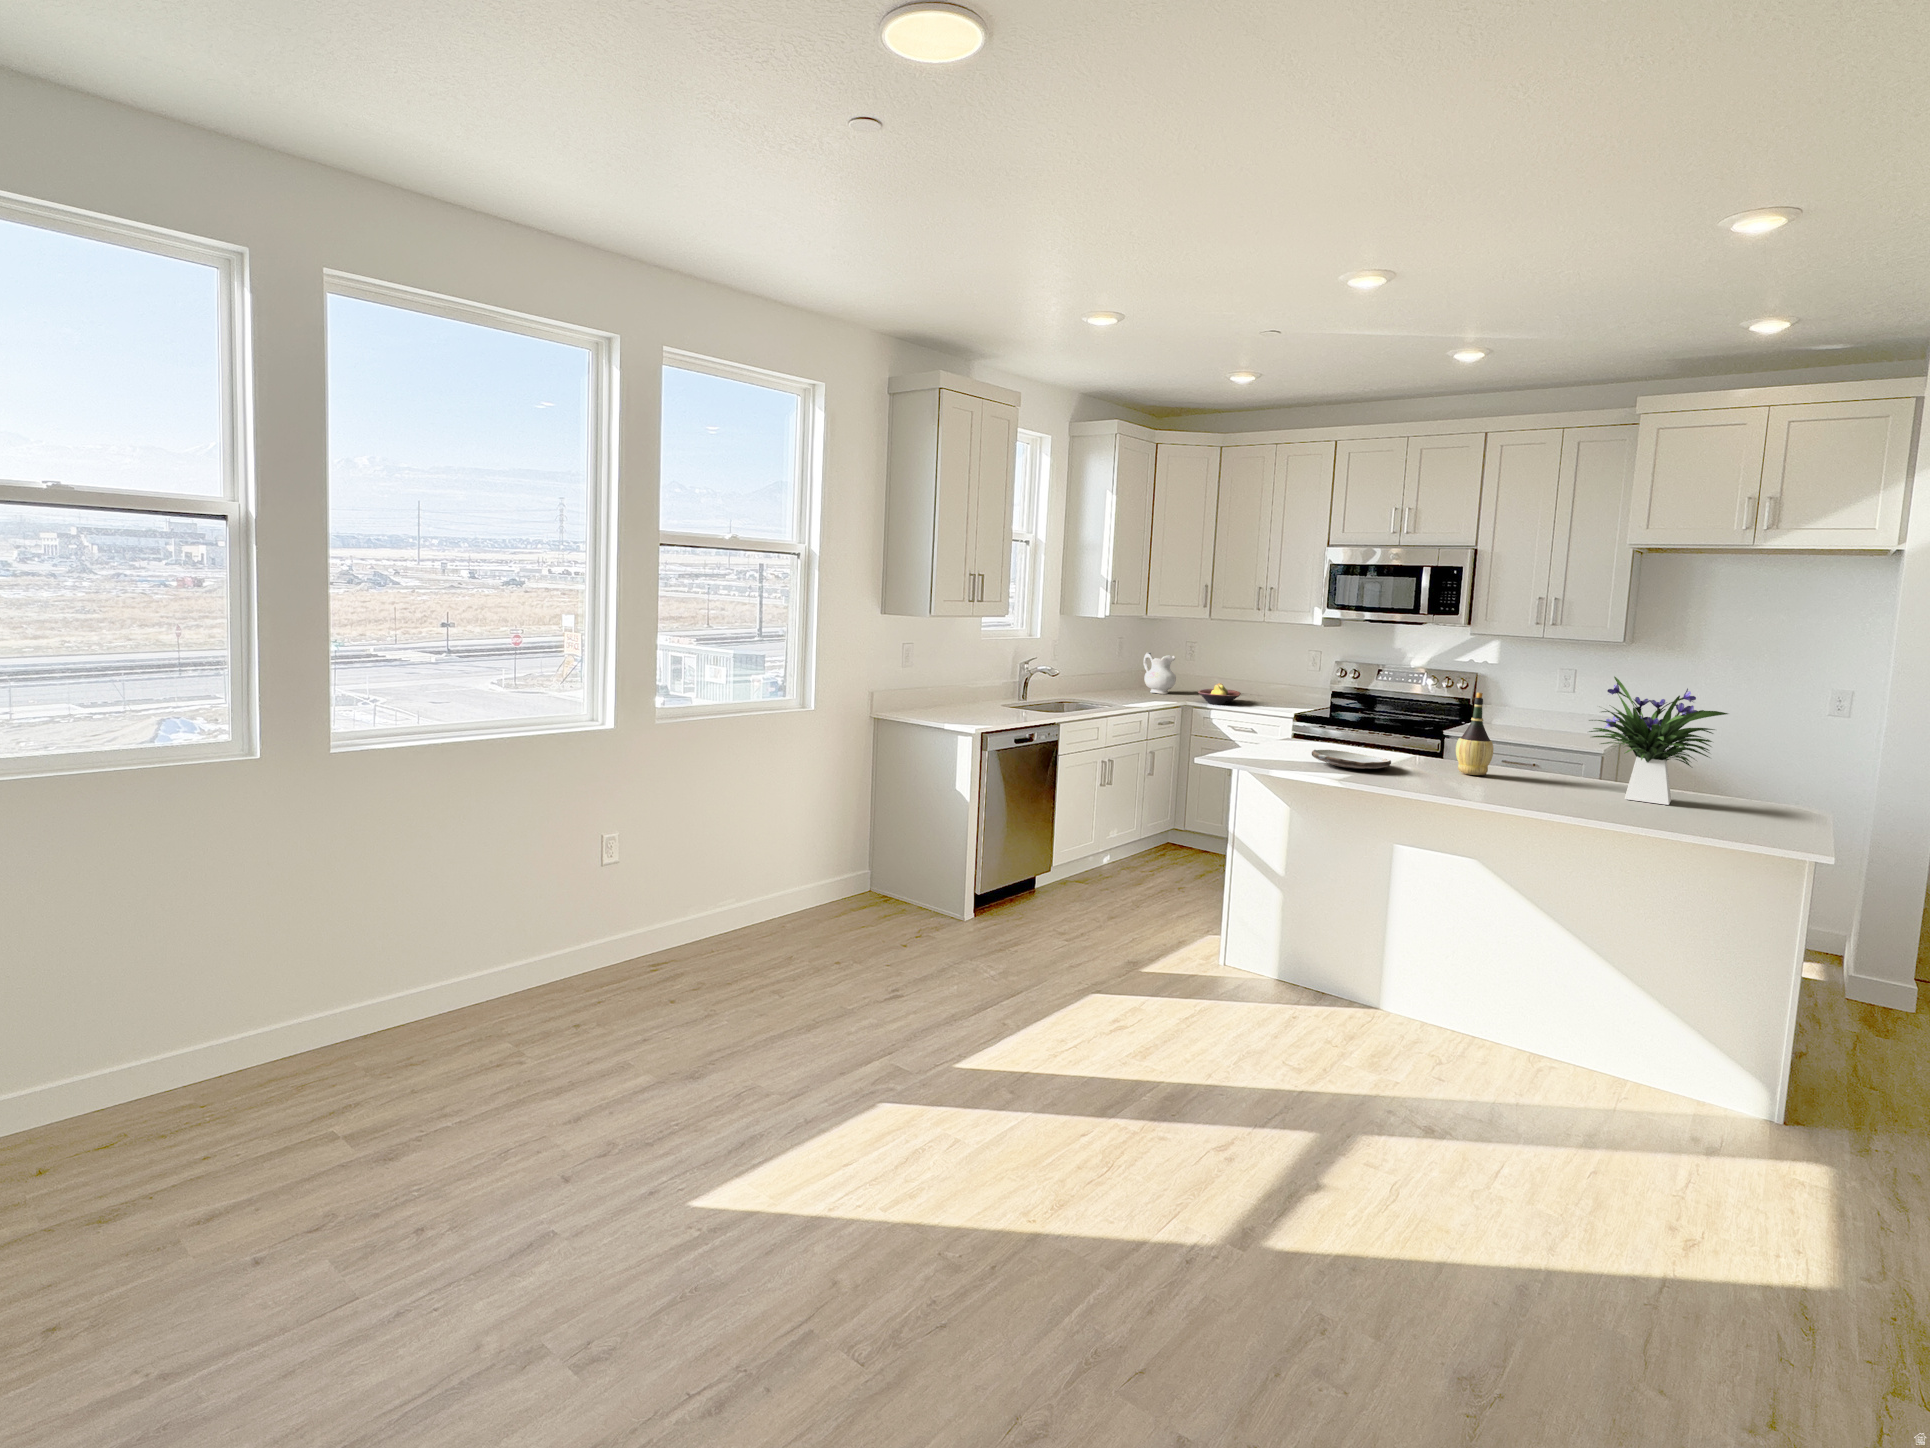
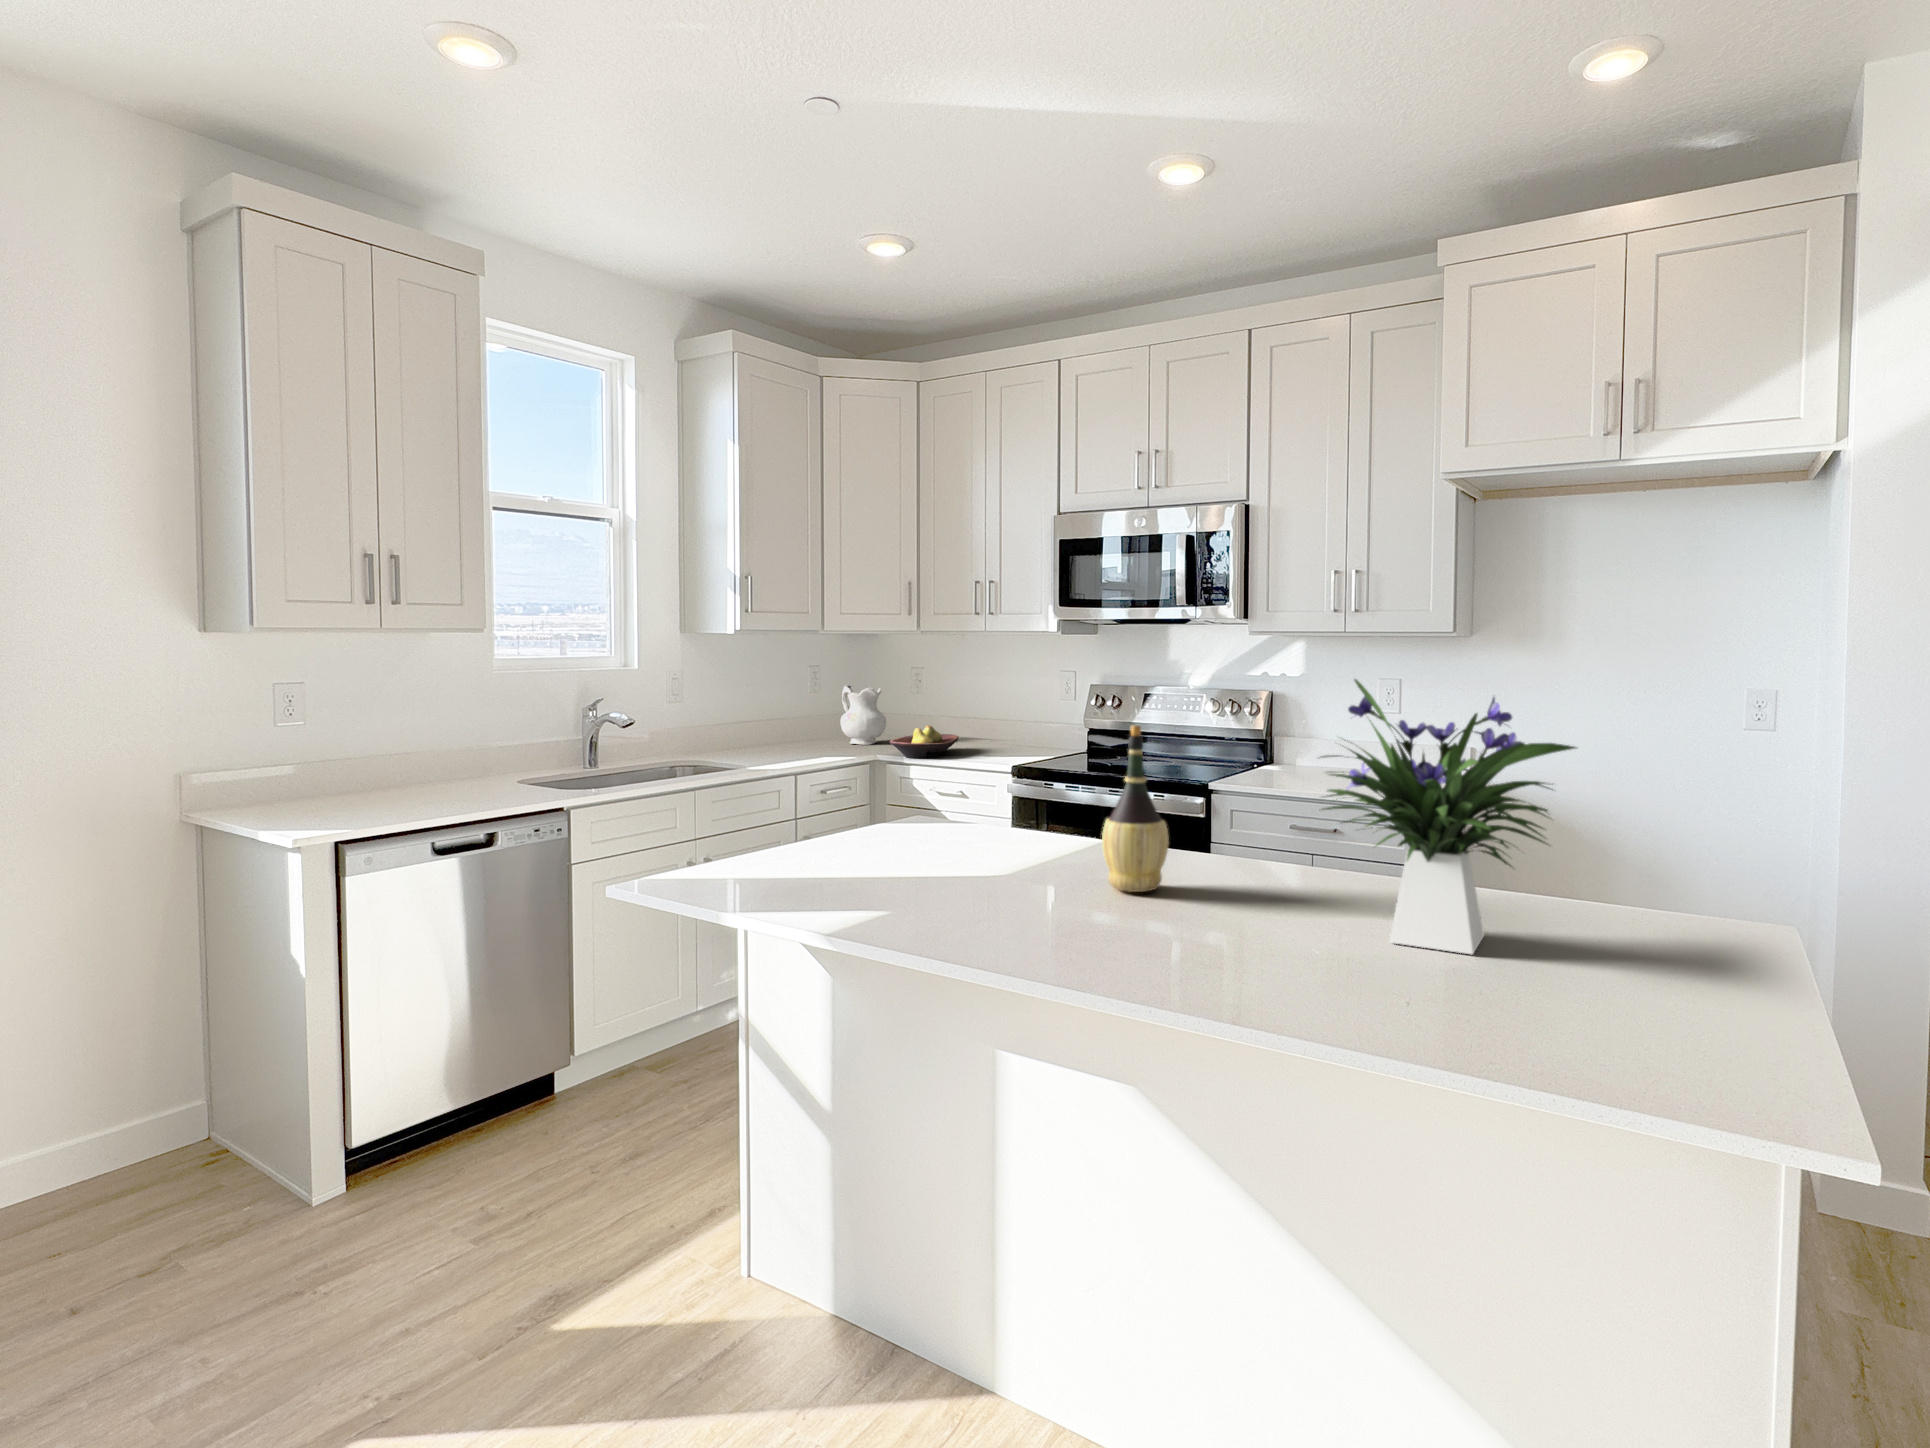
plate: present [1312,750,1391,769] -> none [830,851,981,895]

